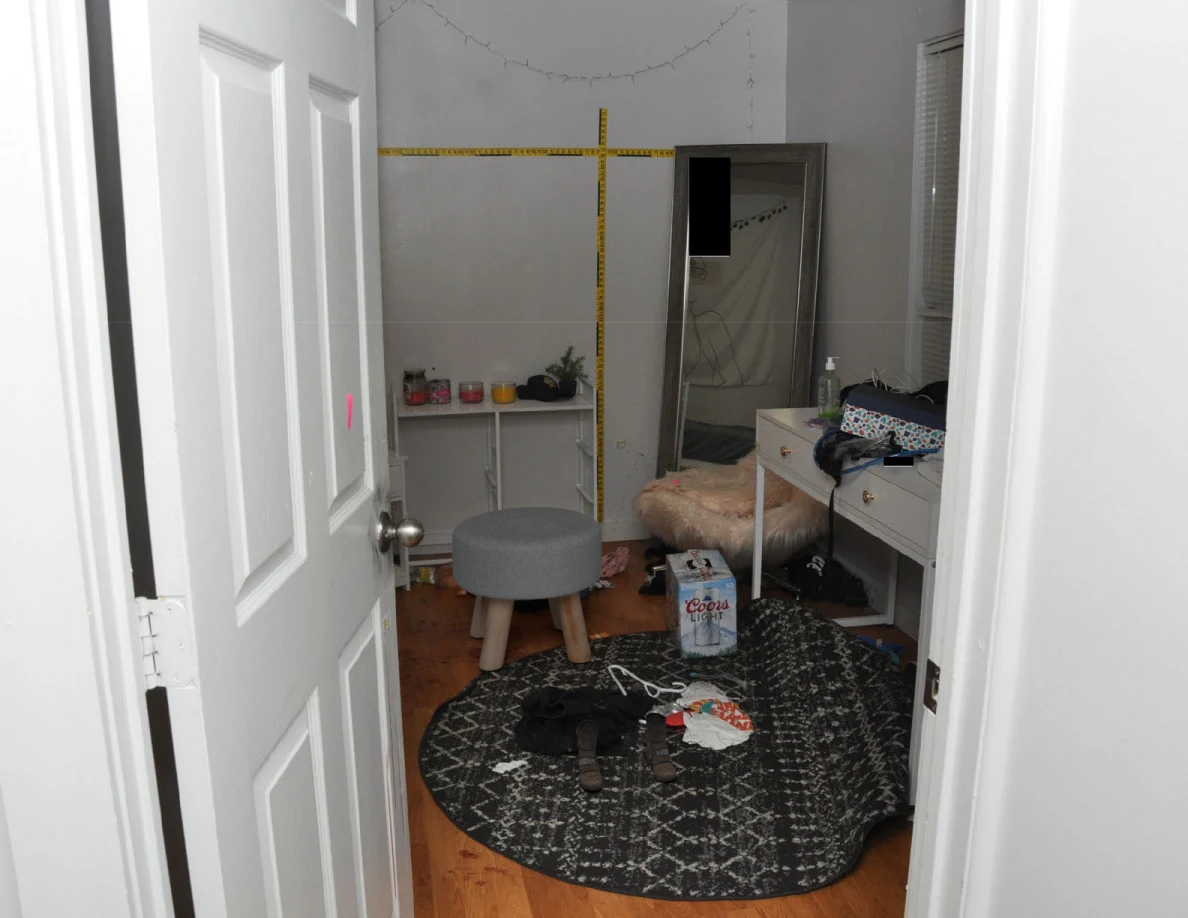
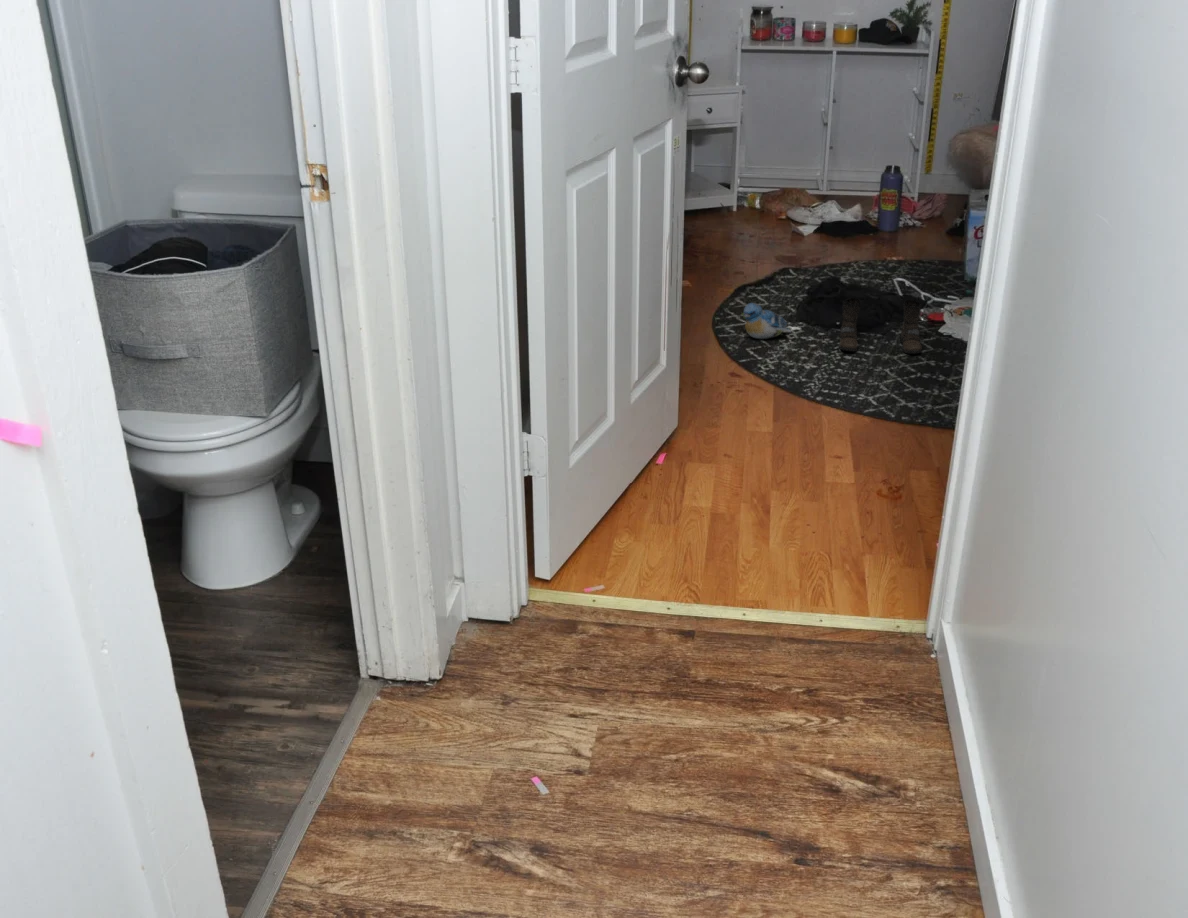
ottoman: present [452,507,602,671] -> none [769,135,907,274]
plush toy: none [456,743,520,786] -> present [742,303,791,339]

